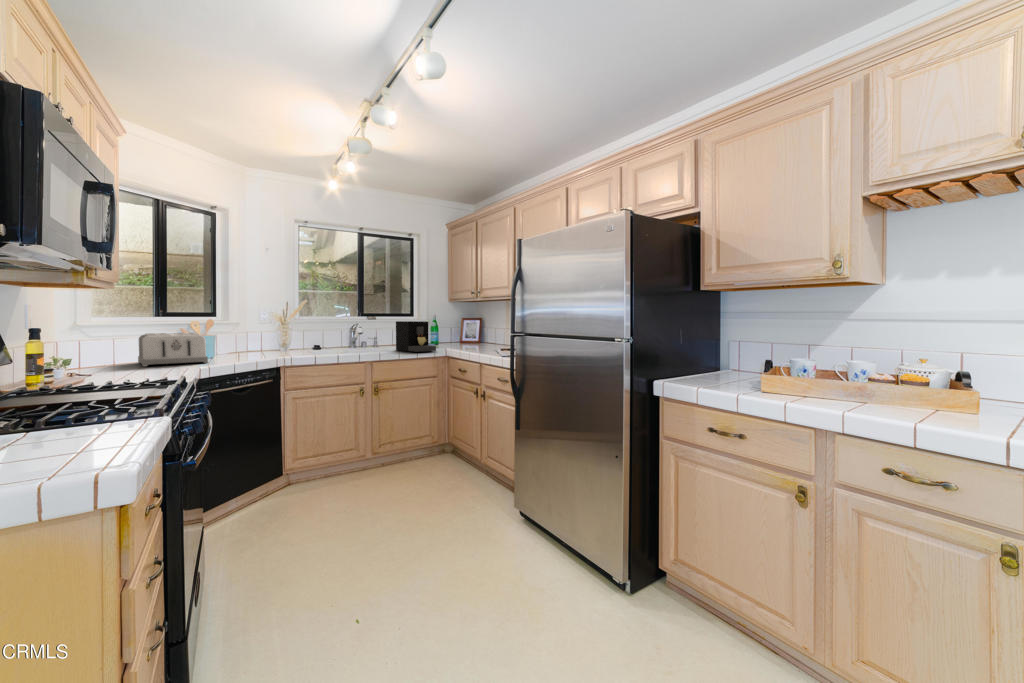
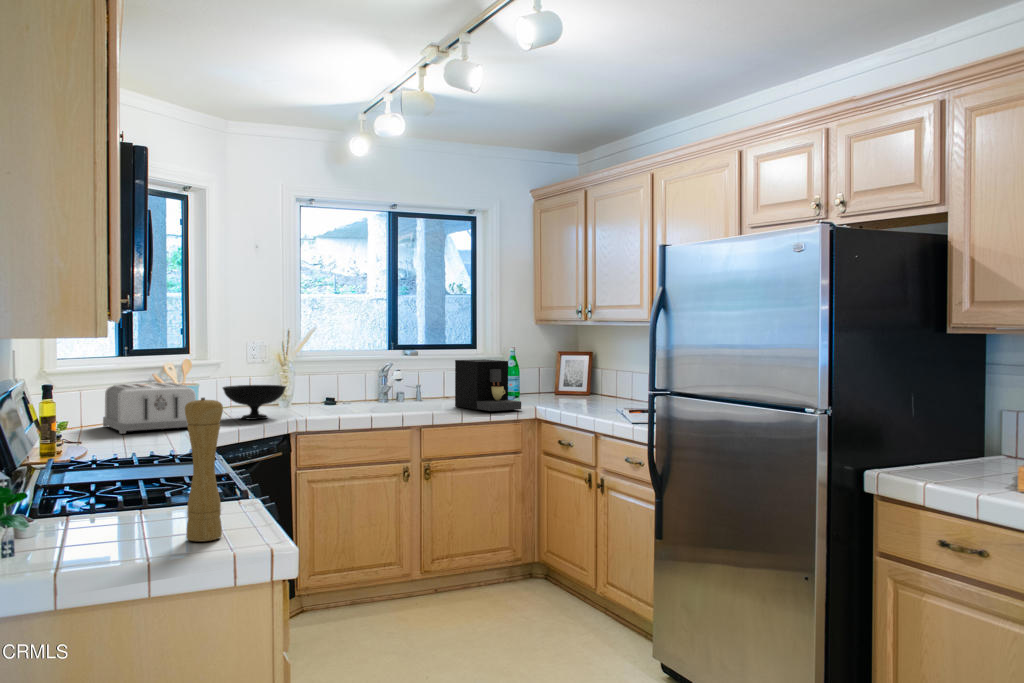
pepper mill: none [42,314,95,453] -> present [185,398,223,542]
bowl: none [232,336,279,358] -> present [223,385,286,420]

